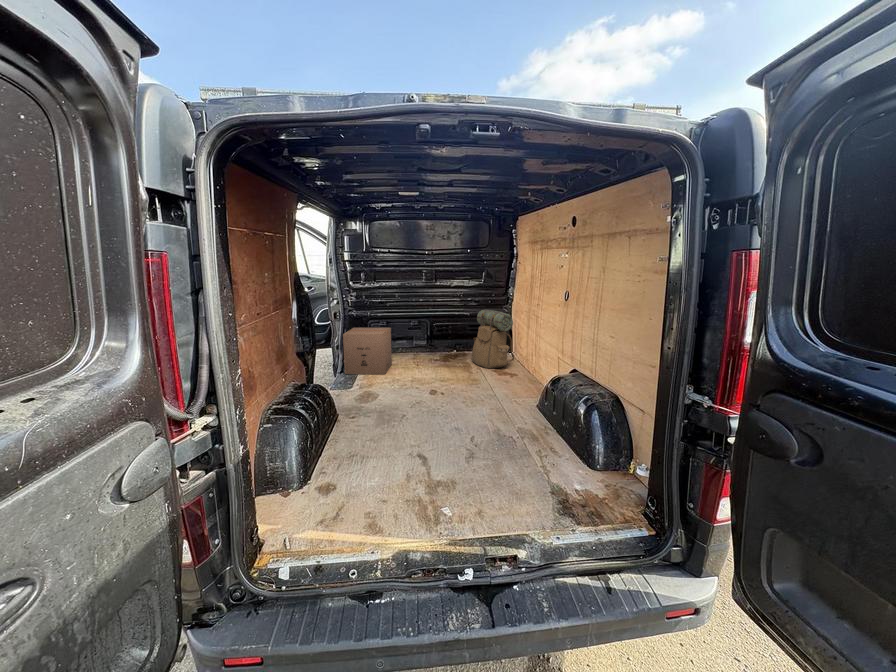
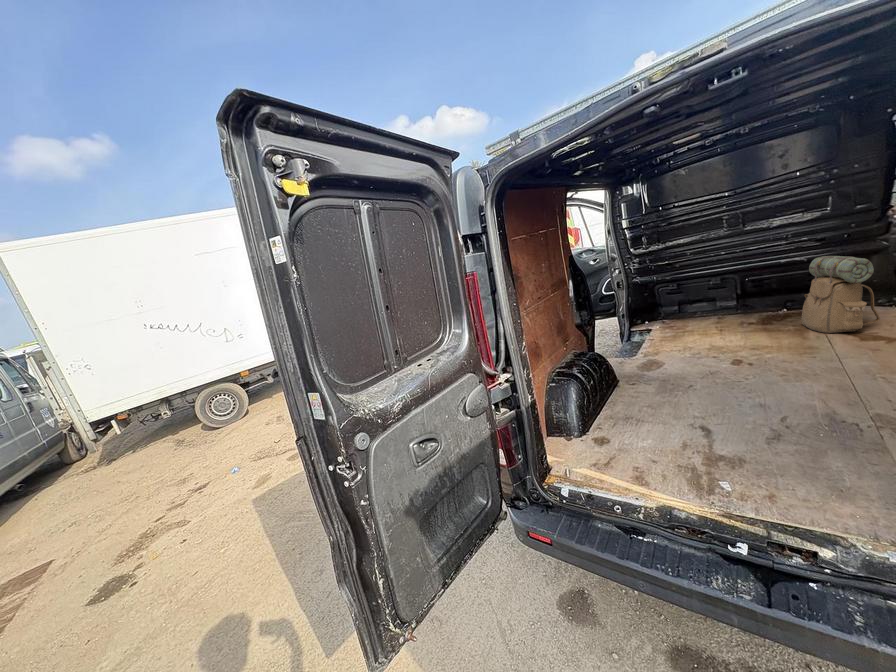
cardboard box: present [343,328,392,374] -> none [627,292,685,342]

